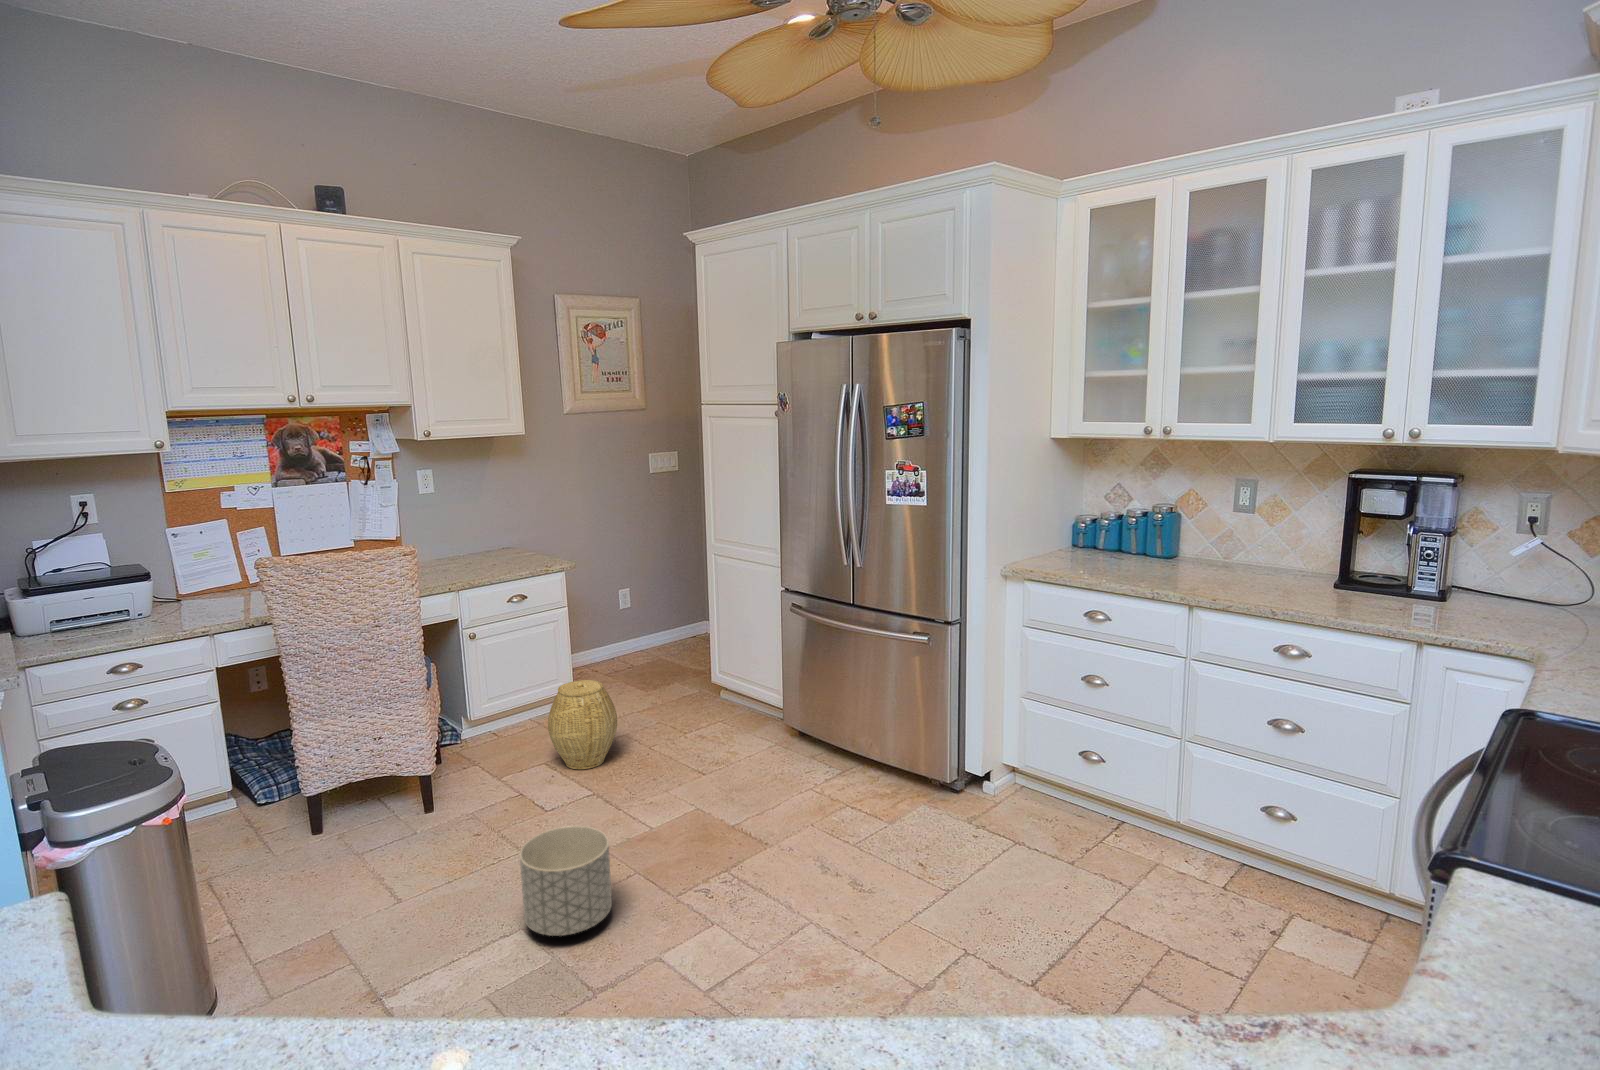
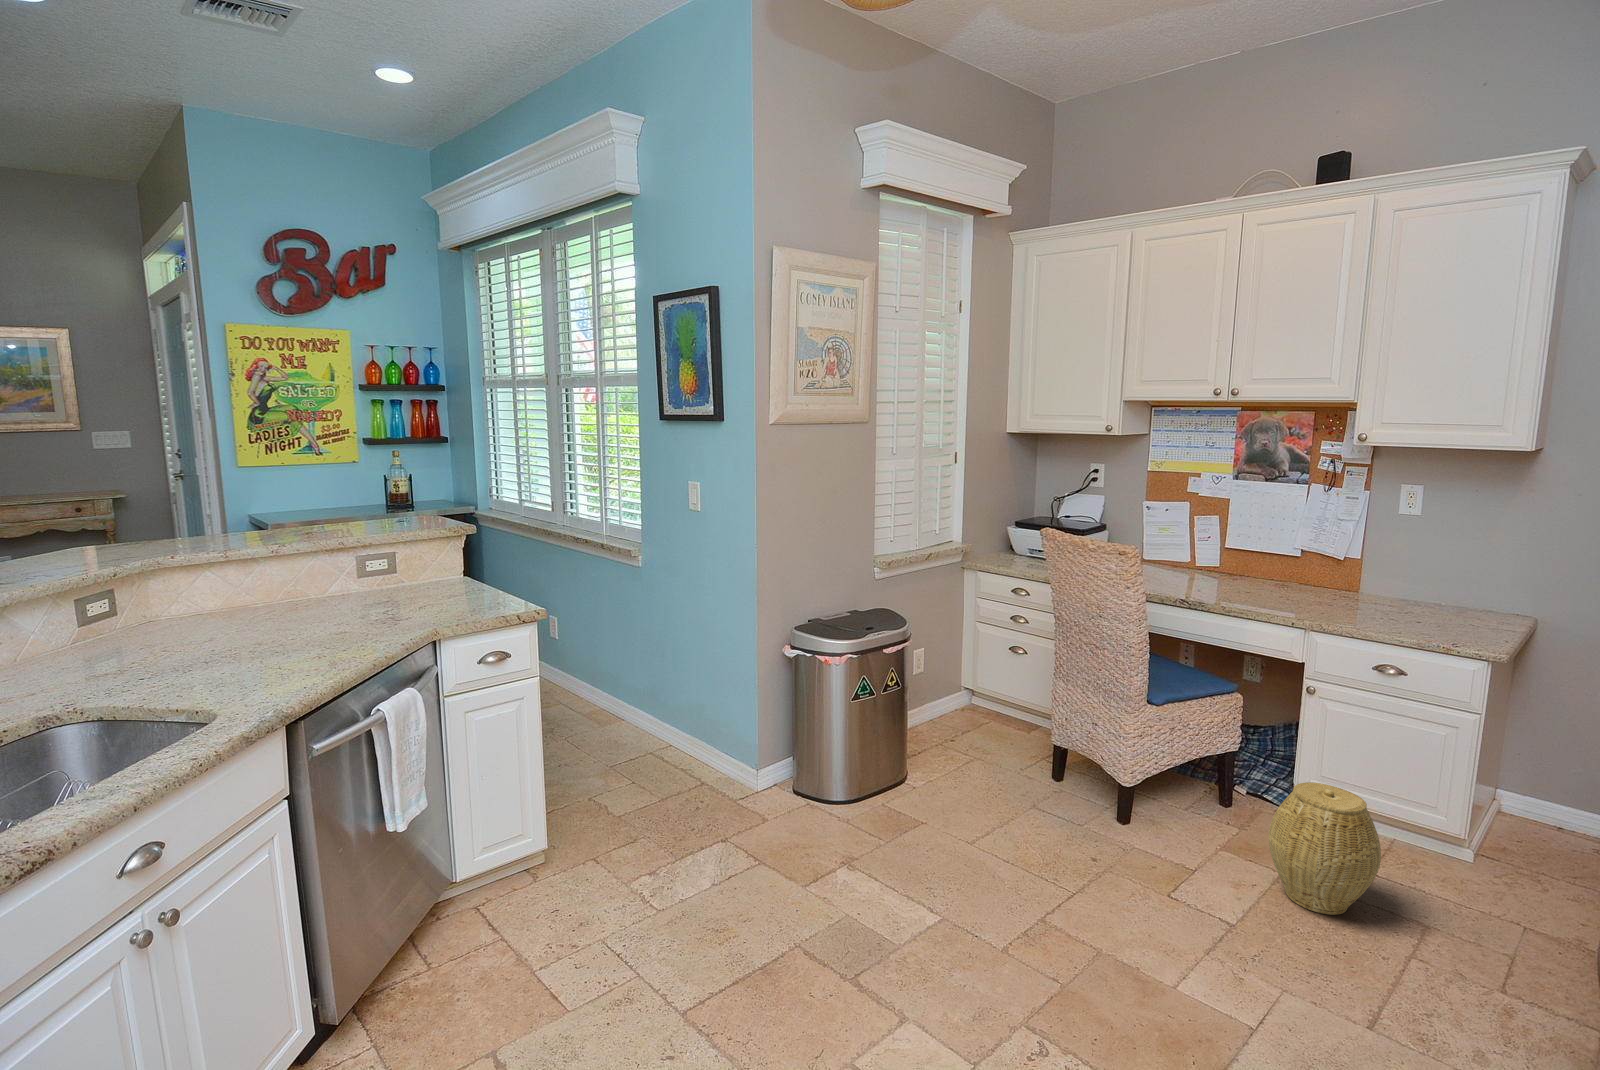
planter: present [520,826,612,936] -> none [914,827,1009,945]

